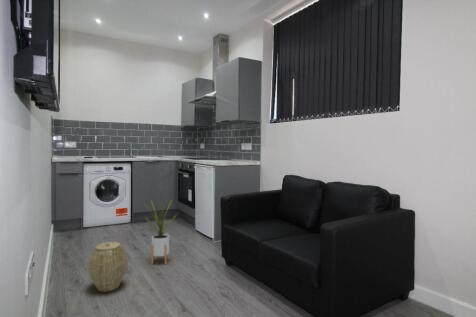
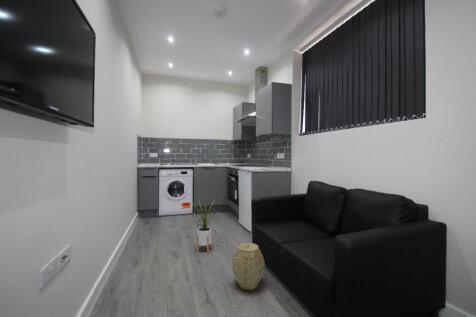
woven basket: present [88,242,128,292] -> present [232,243,265,290]

